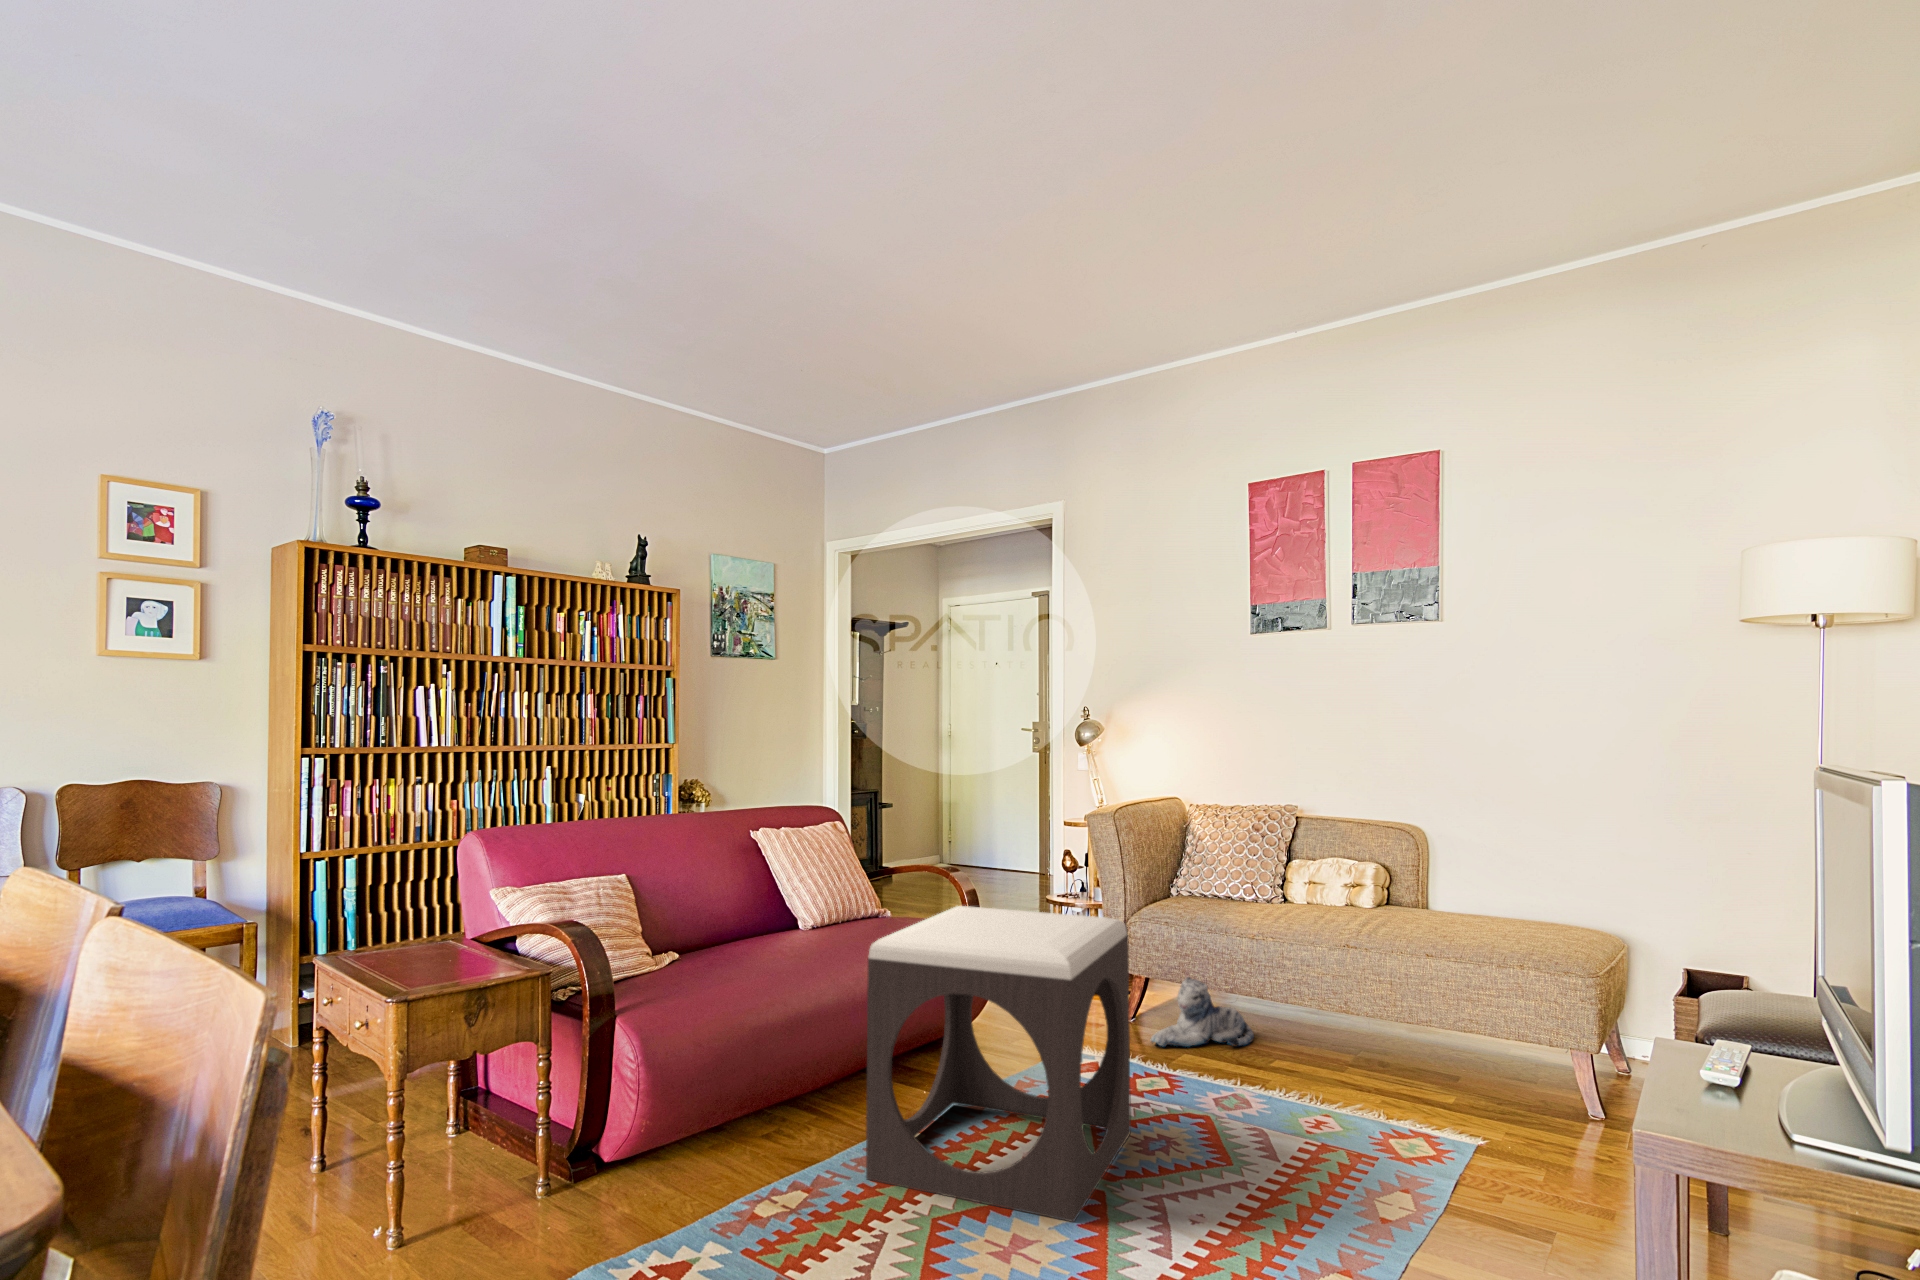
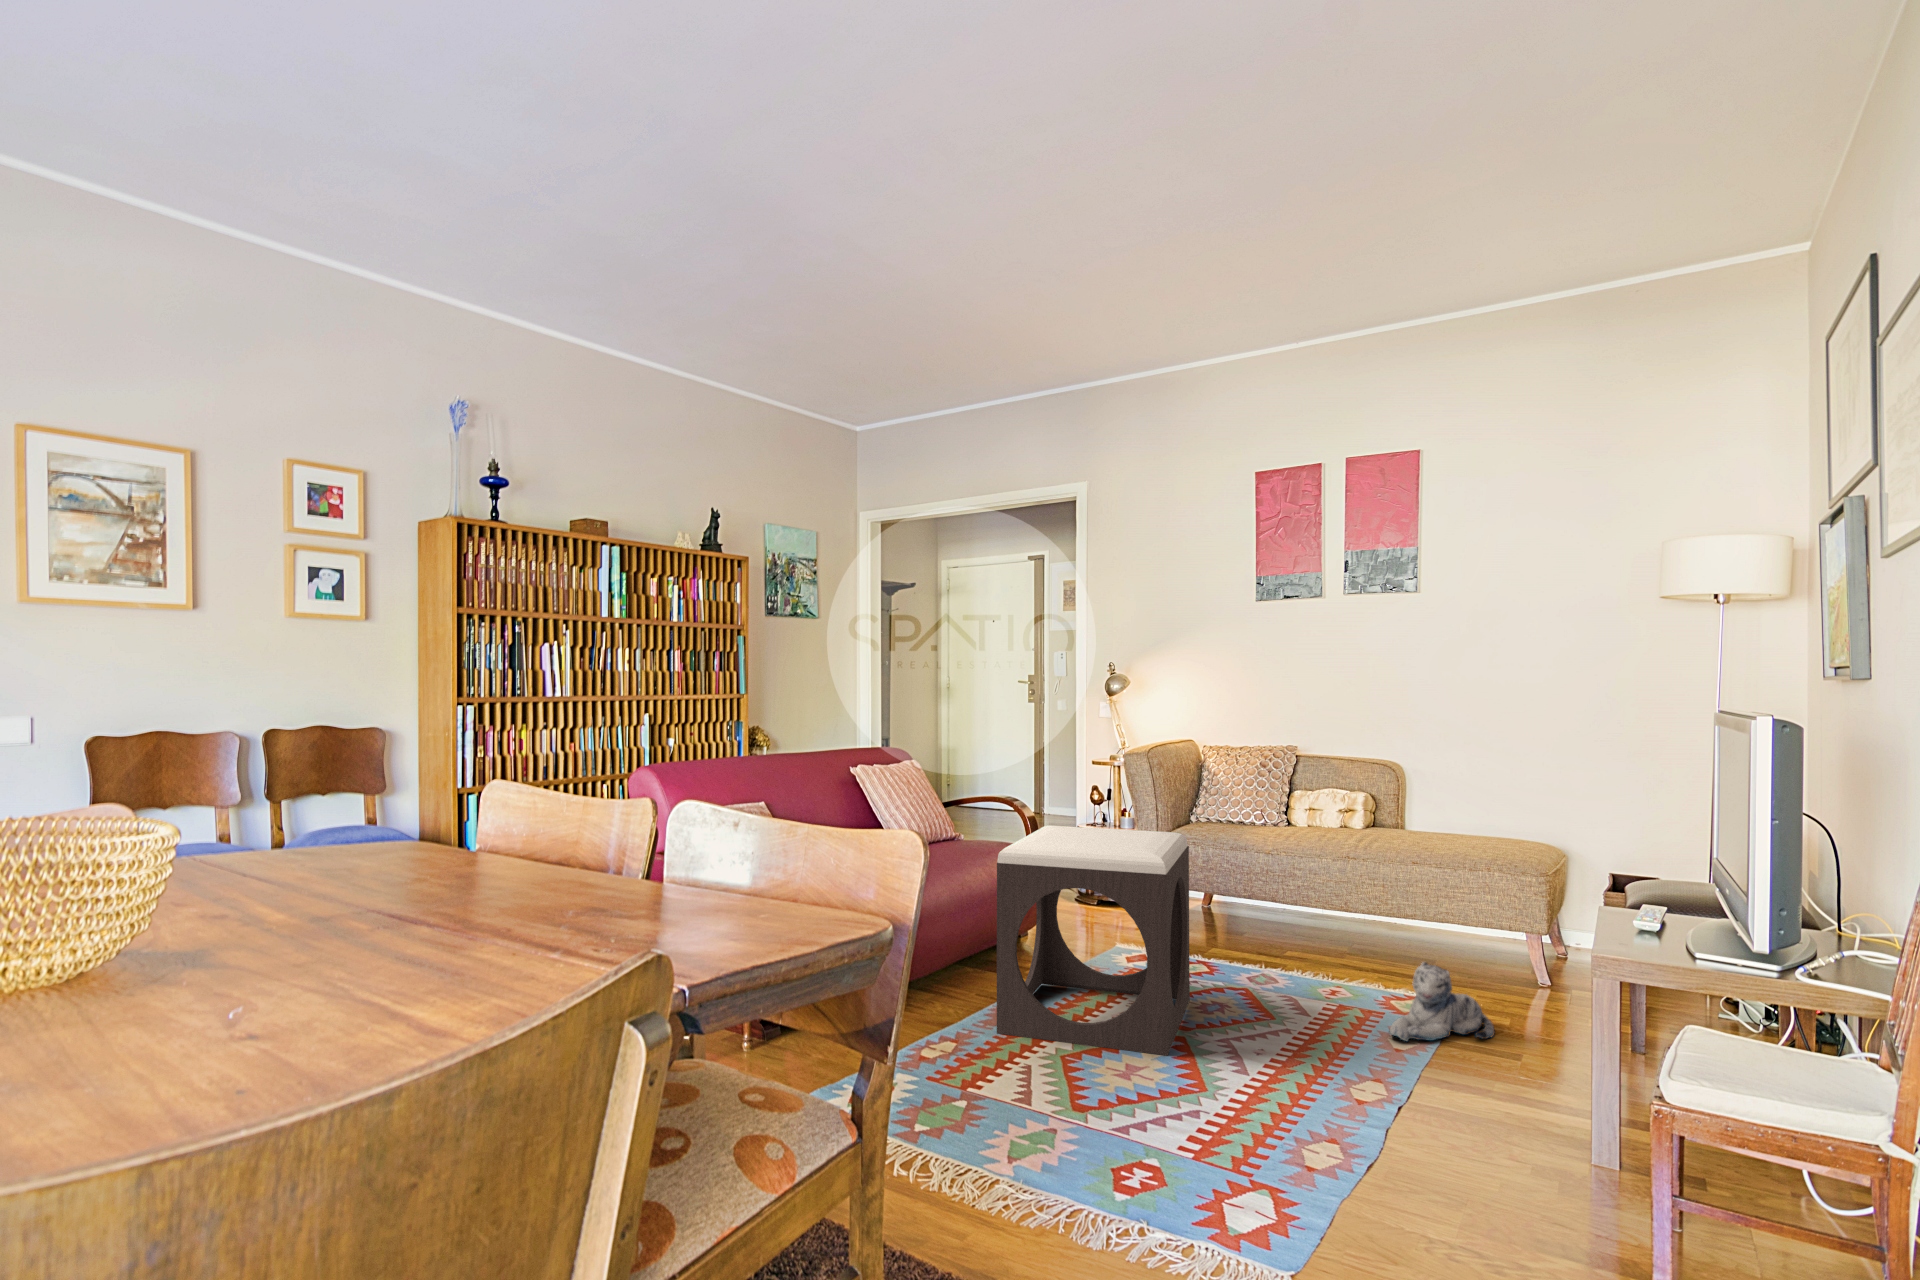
plush toy: present [1151,977,1254,1047] -> present [1389,962,1495,1041]

